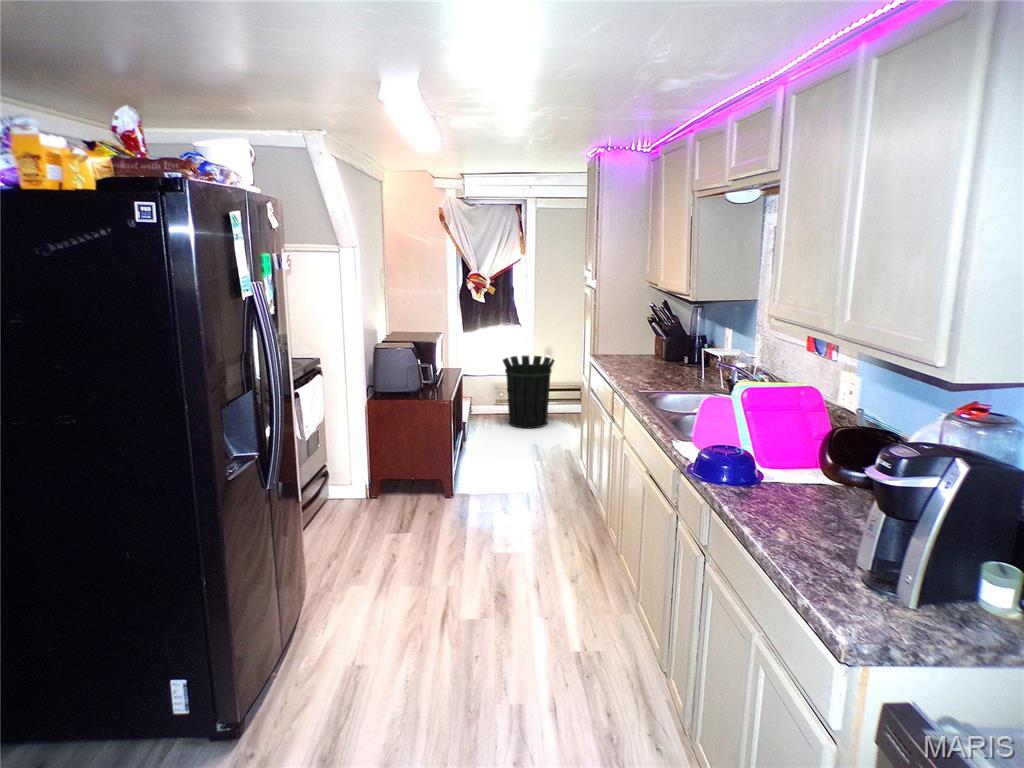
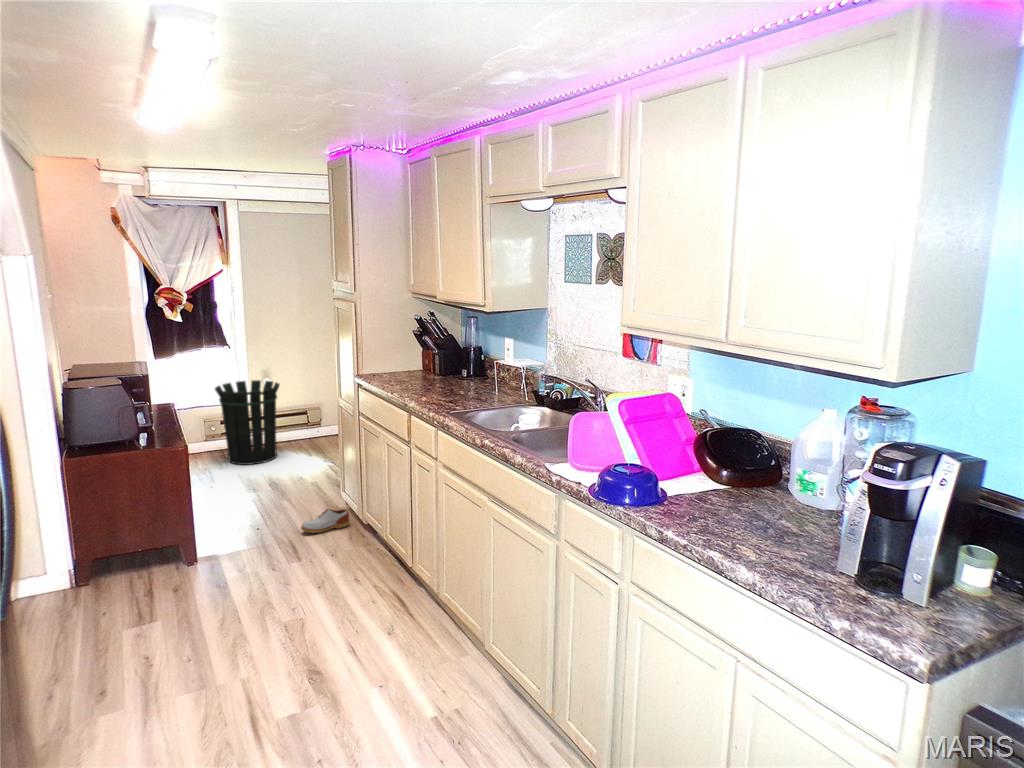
shoe: none [538,474,581,494] -> present [301,509,349,533]

